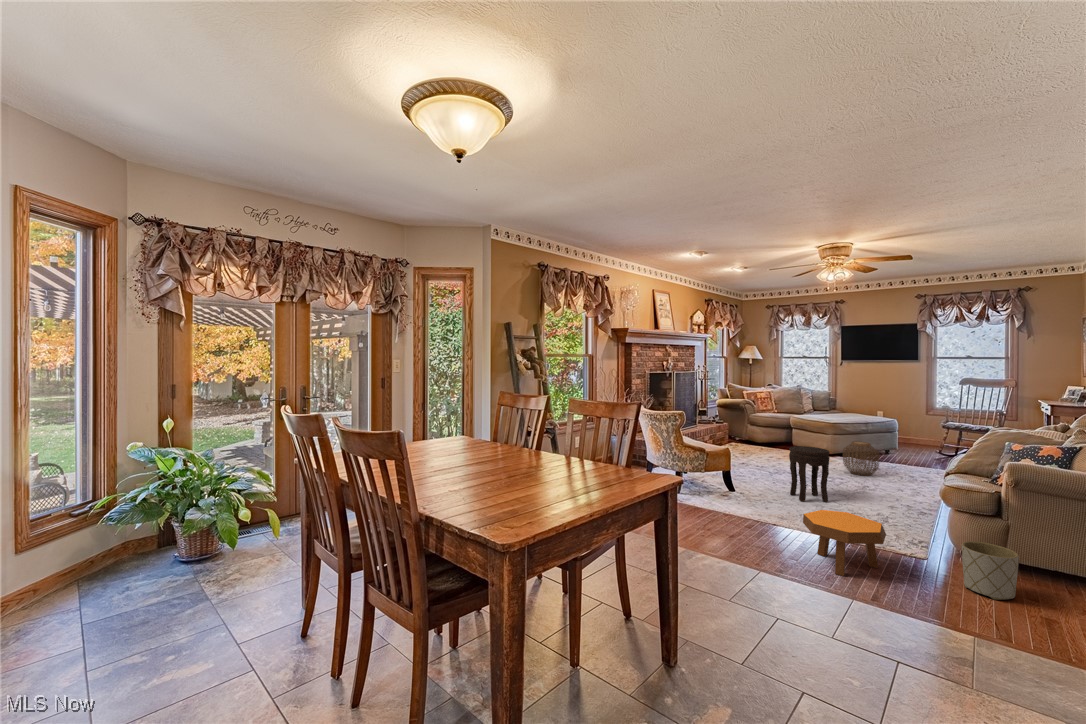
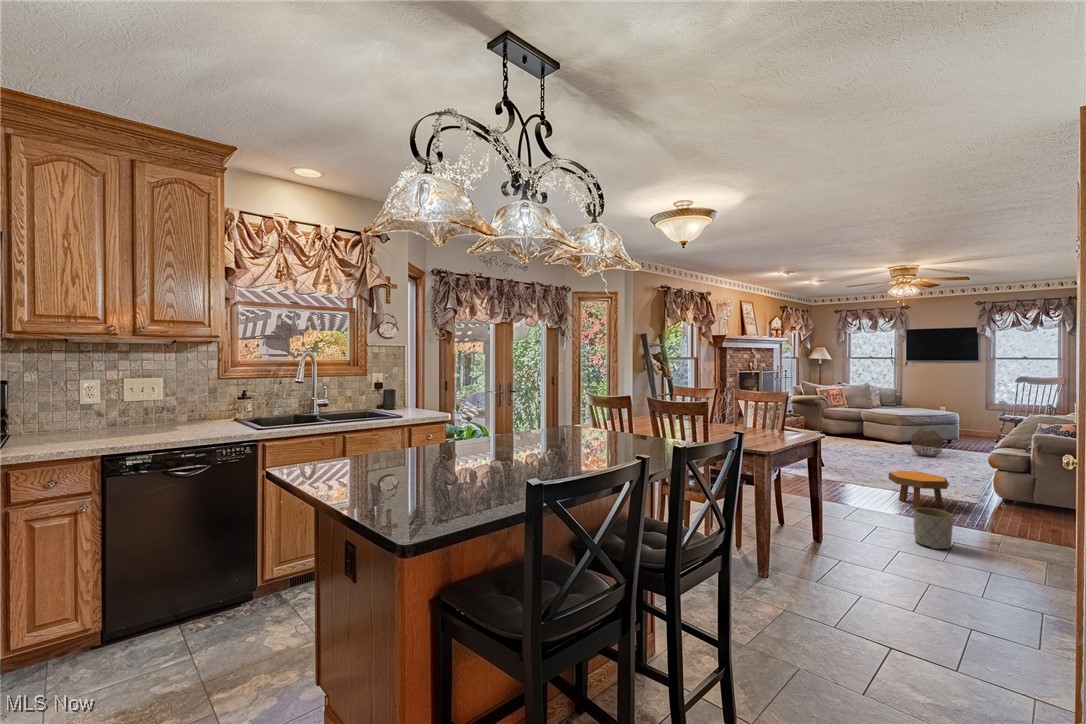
side table: present [789,446,830,502] -> none [870,431,903,474]
planter: present [962,541,1019,600] -> present [913,508,953,549]

